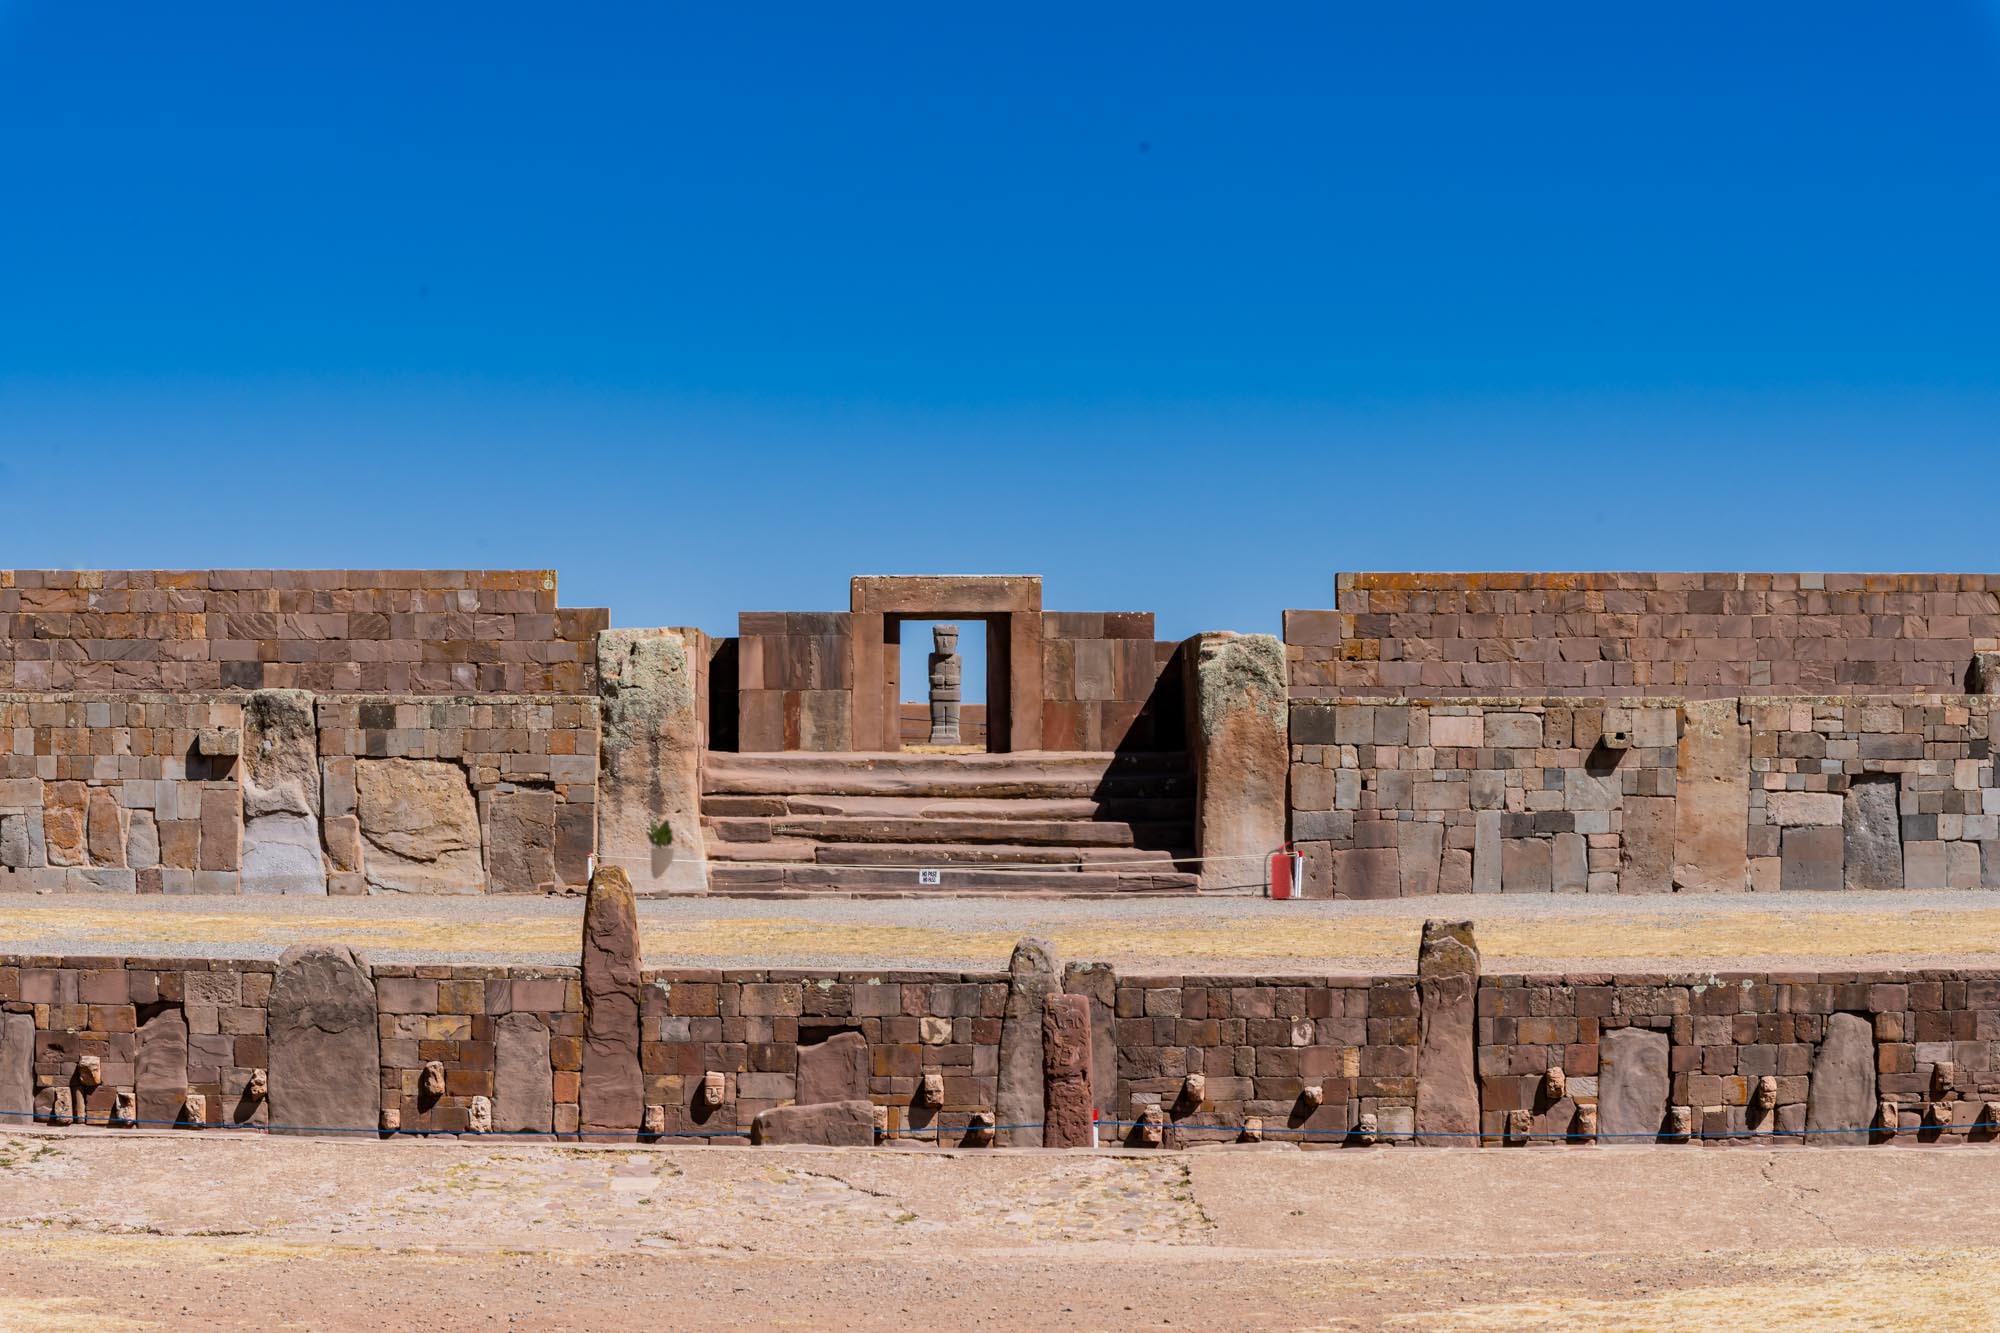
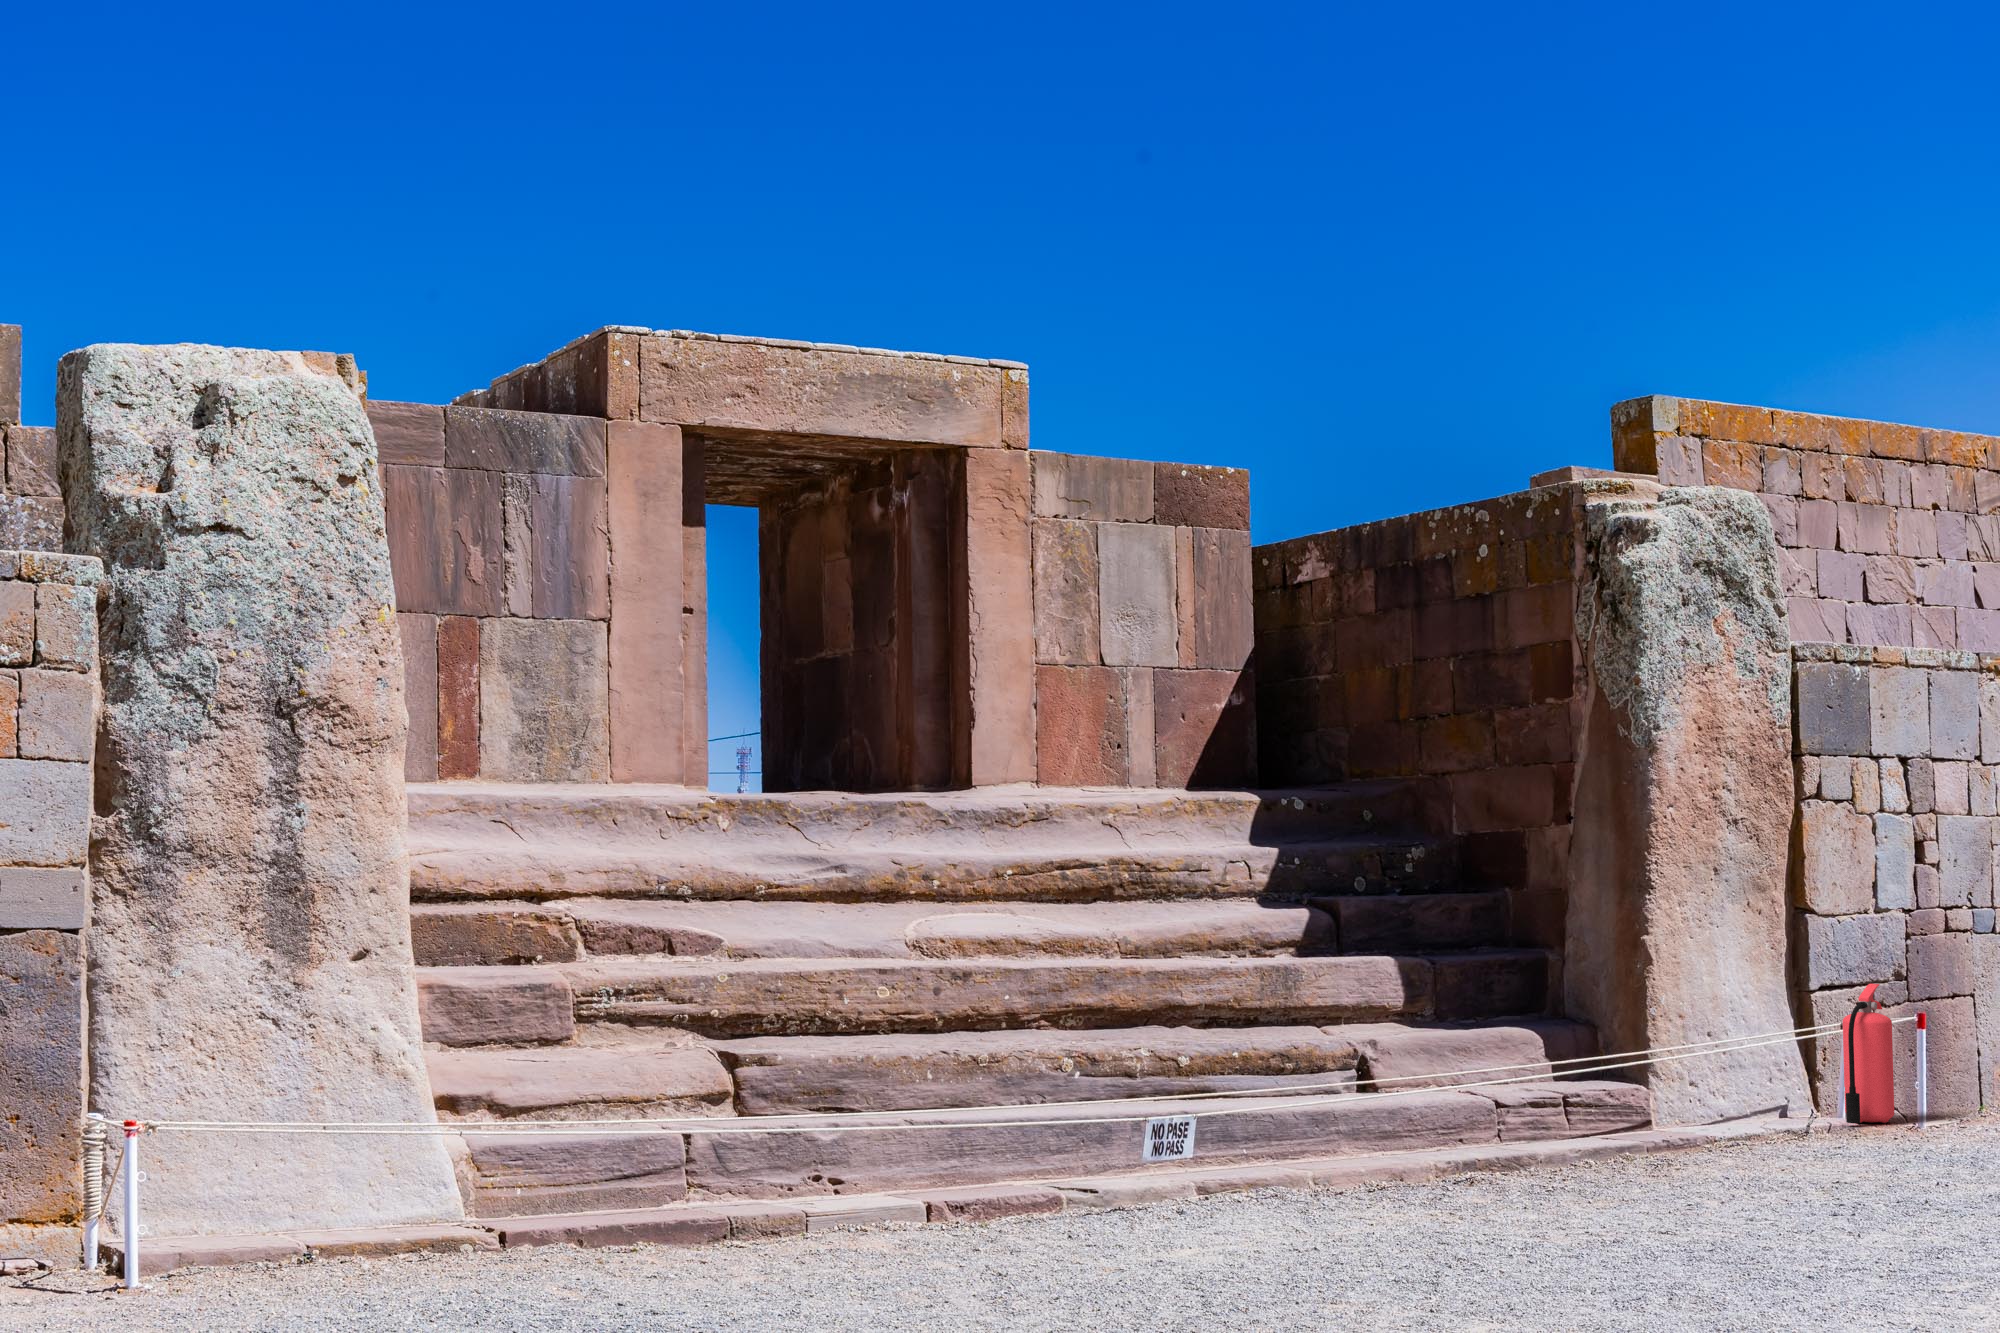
planter: present [646,820,674,899] -> none [281,976,423,1267]

